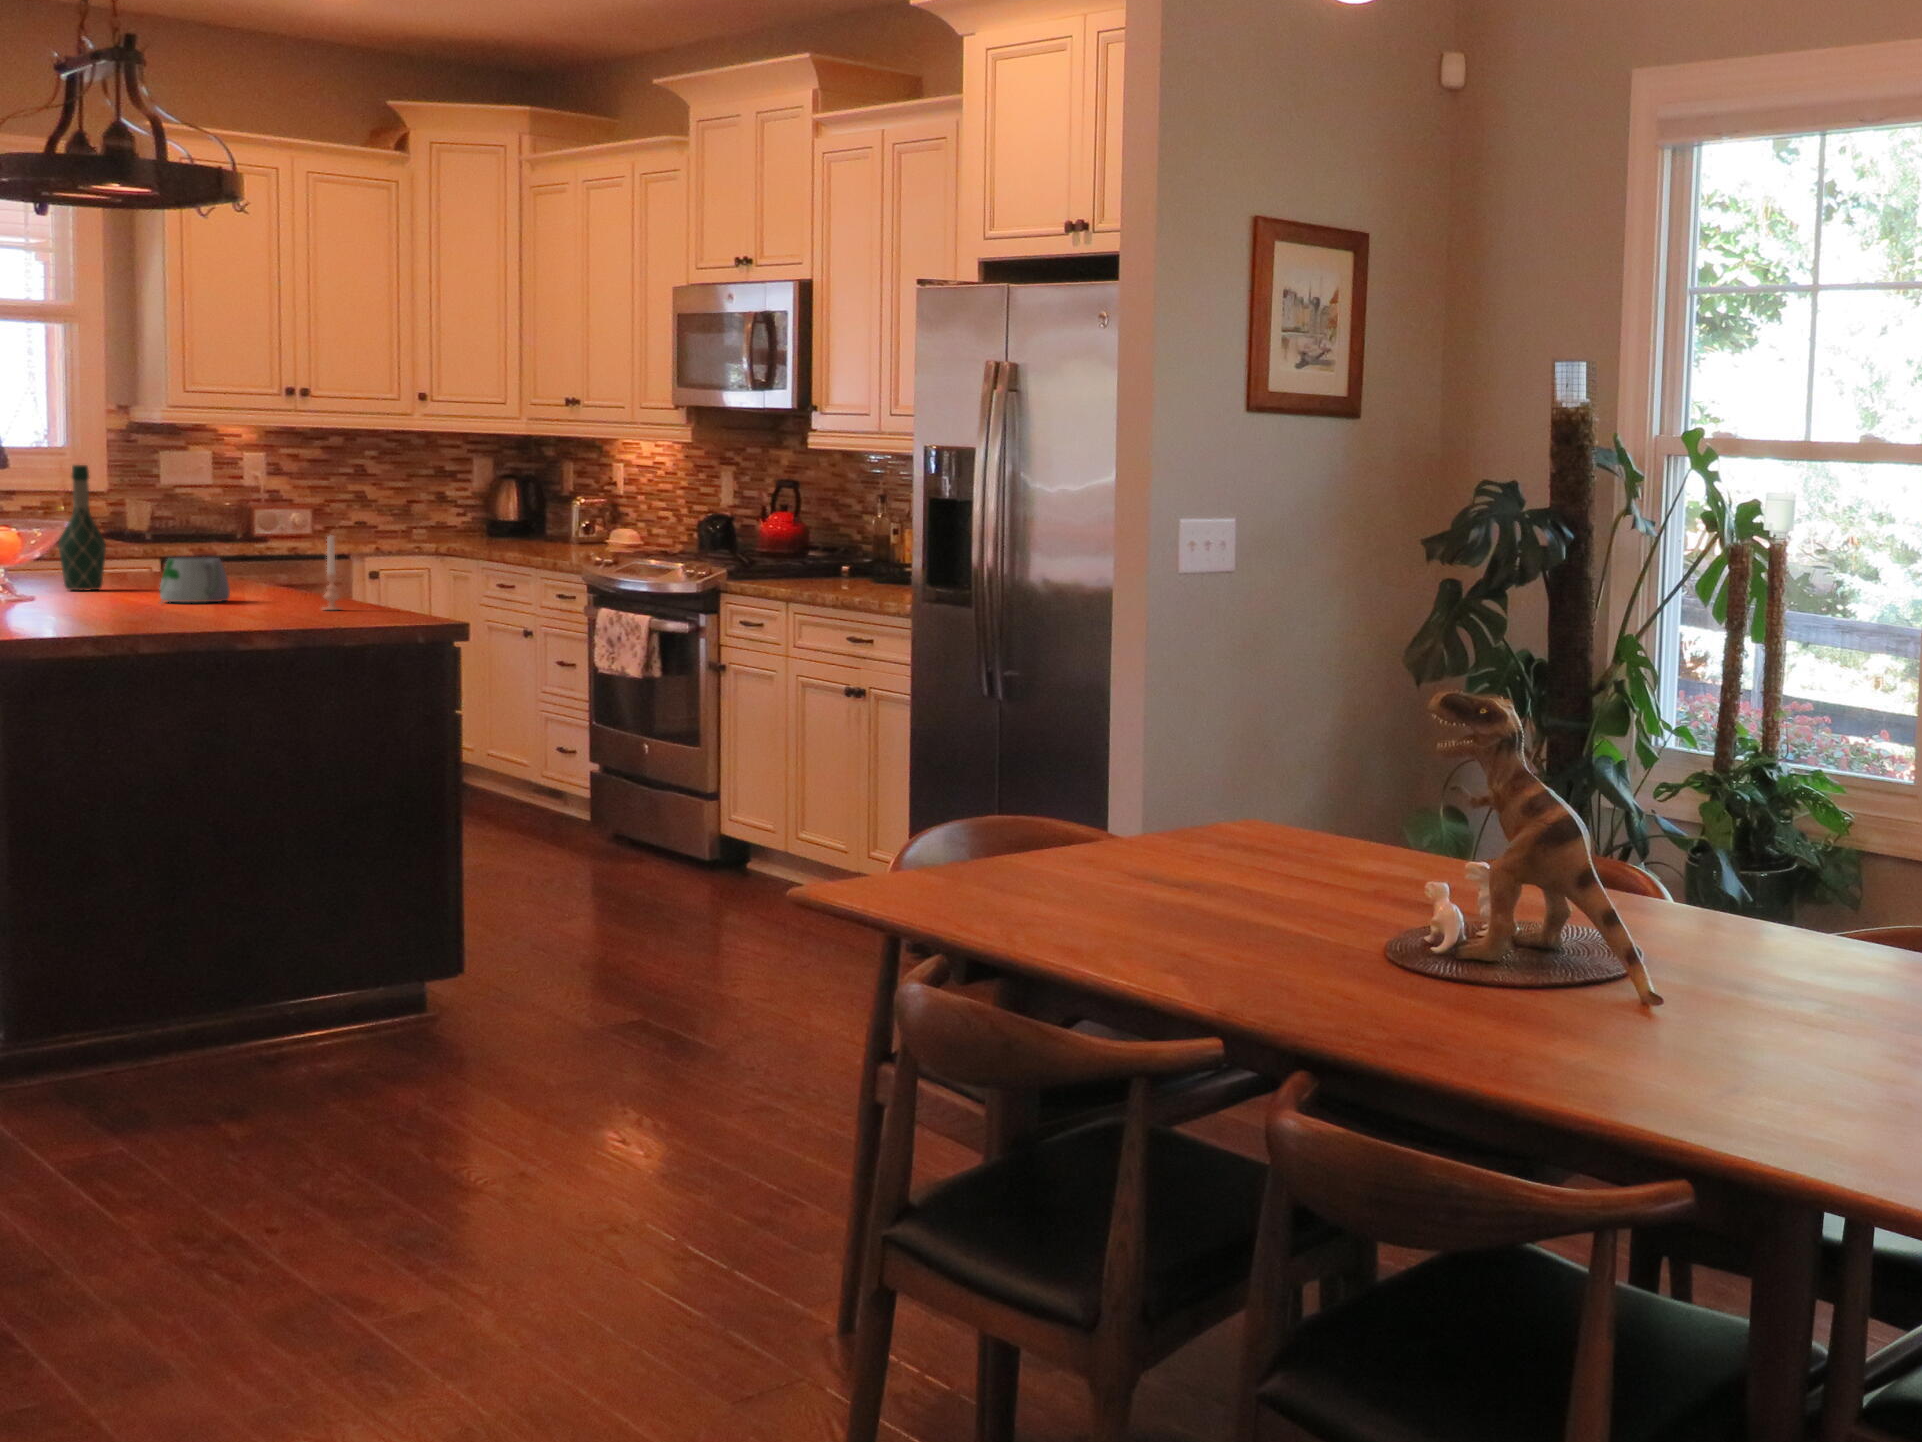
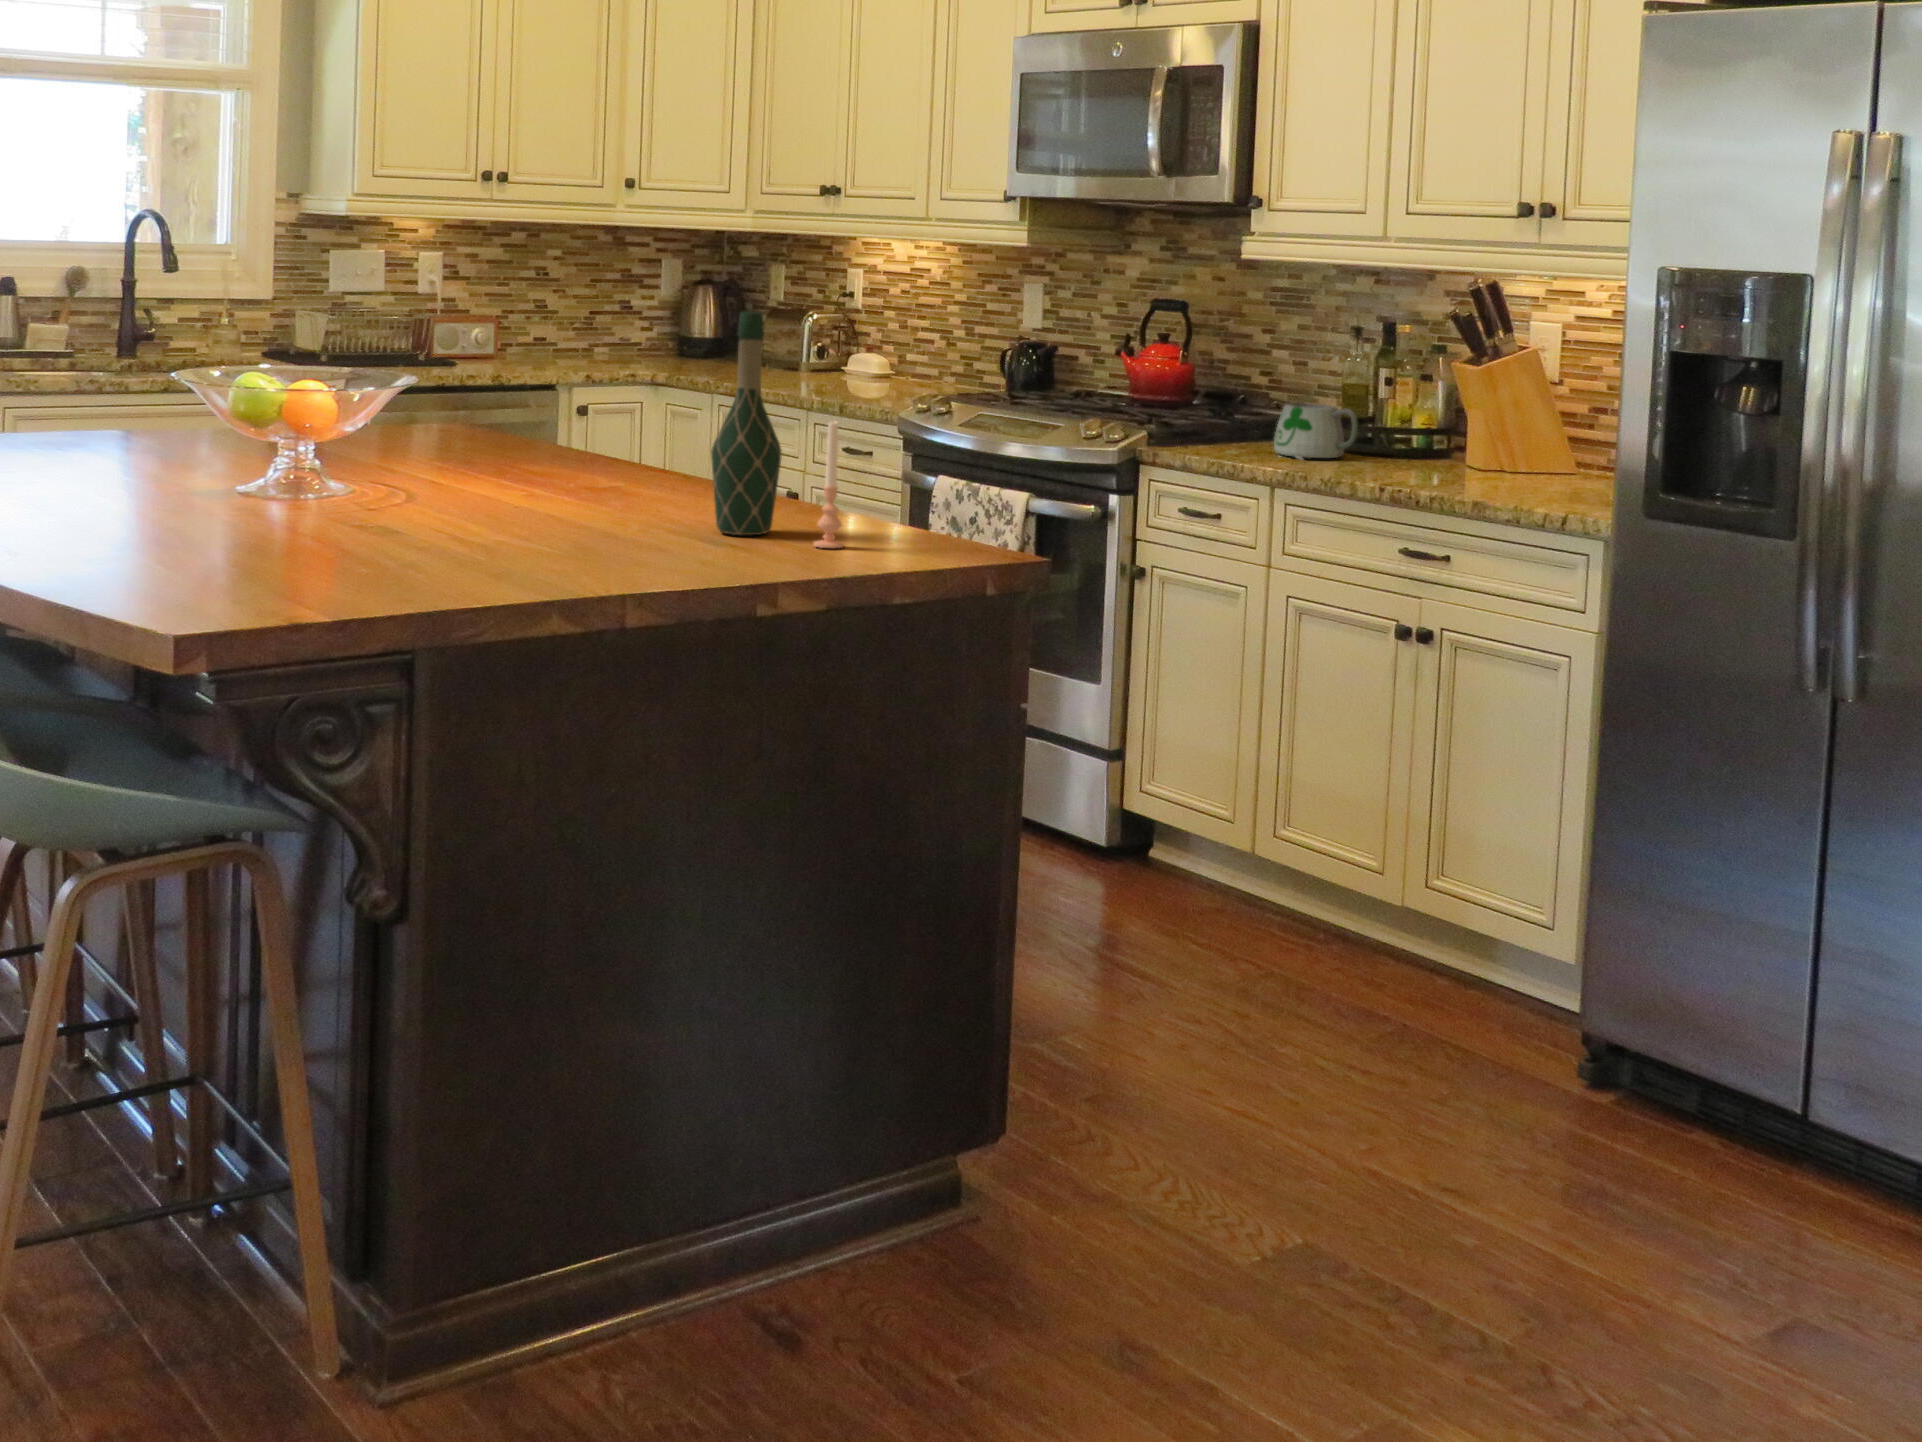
wine bottle: present [58,465,106,591] -> present [711,312,782,535]
mug: present [159,557,230,602] -> present [1274,404,1358,459]

